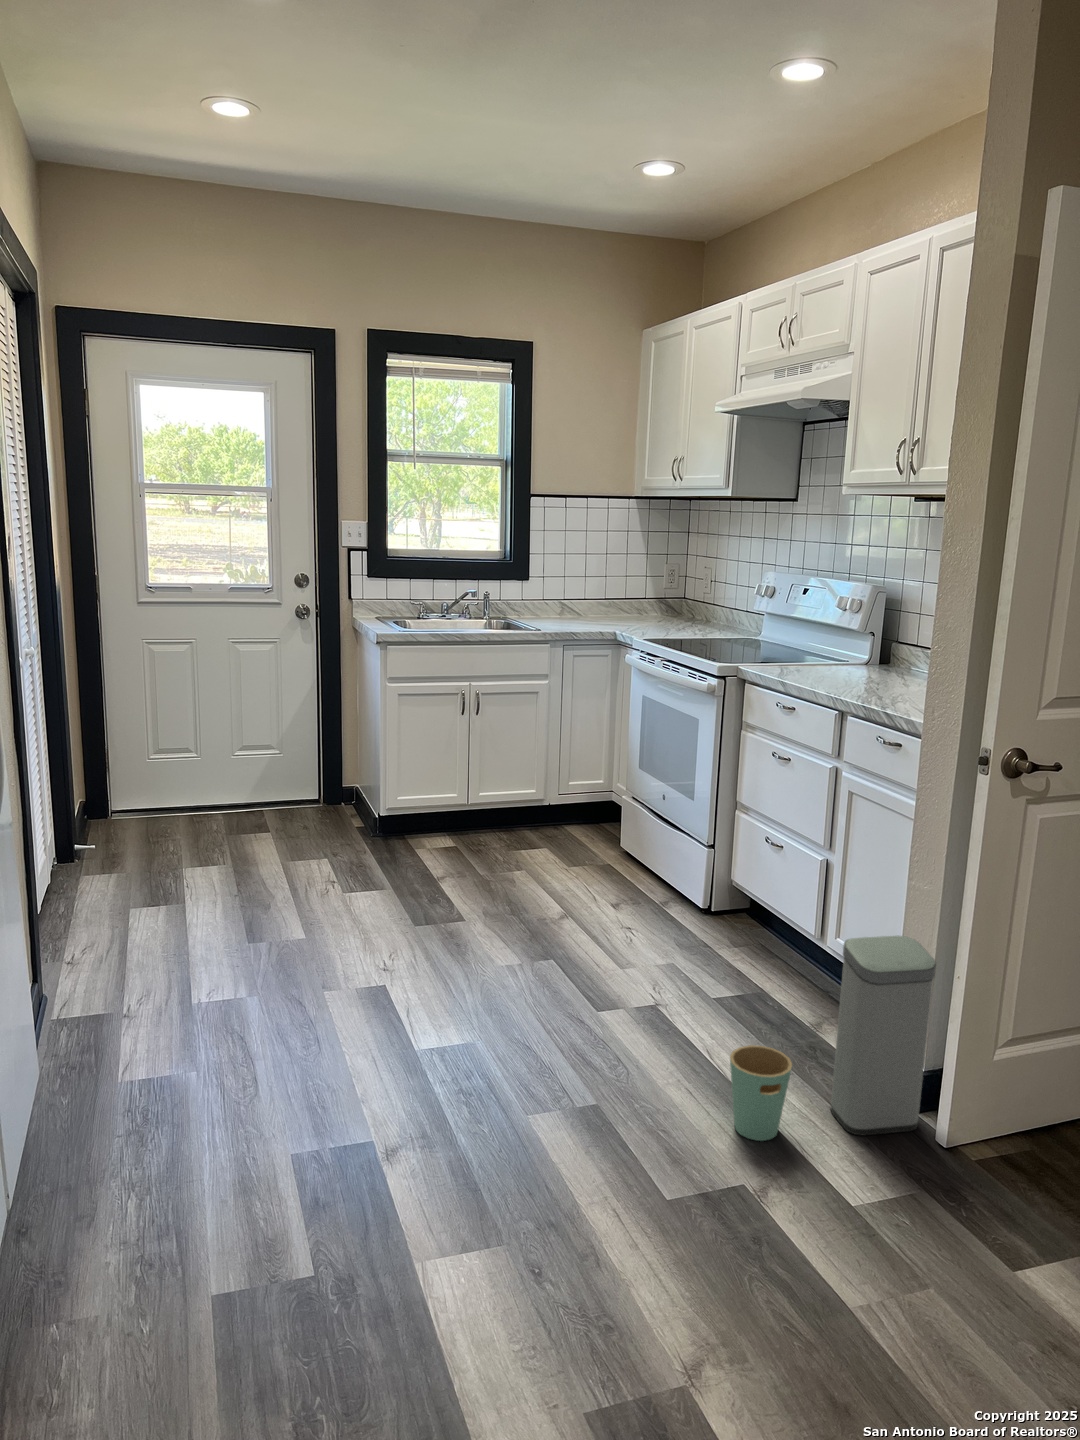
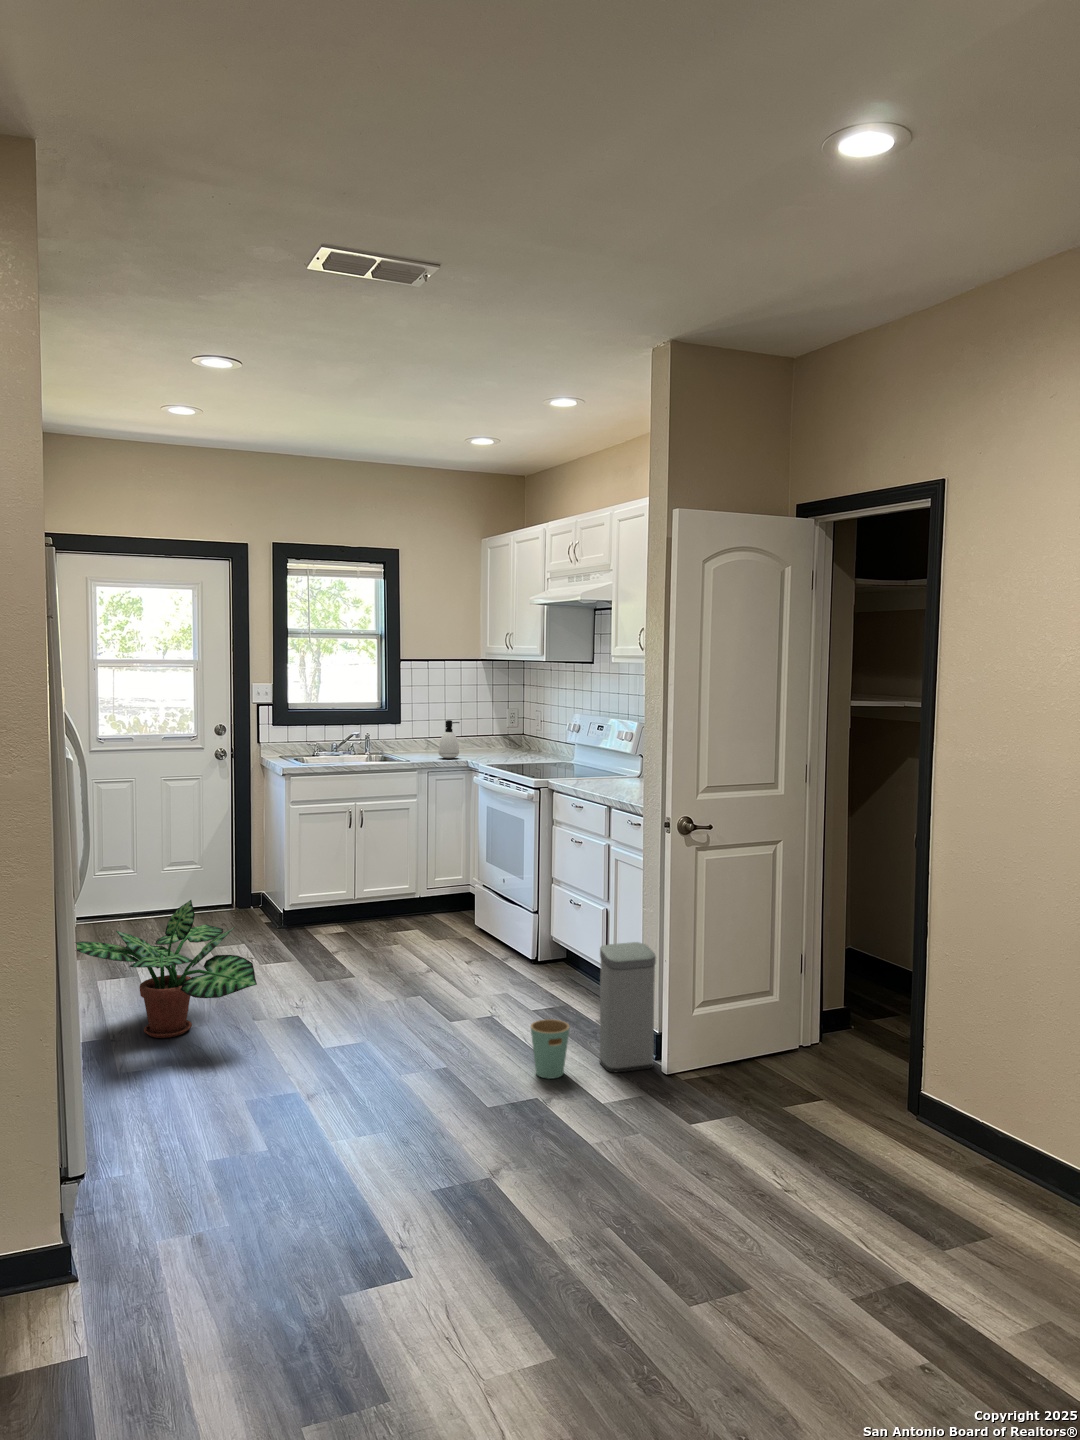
soap dispenser: none [579,575,608,626] -> present [439,720,459,759]
potted plant: none [49,823,322,1014] -> present [75,900,257,1038]

